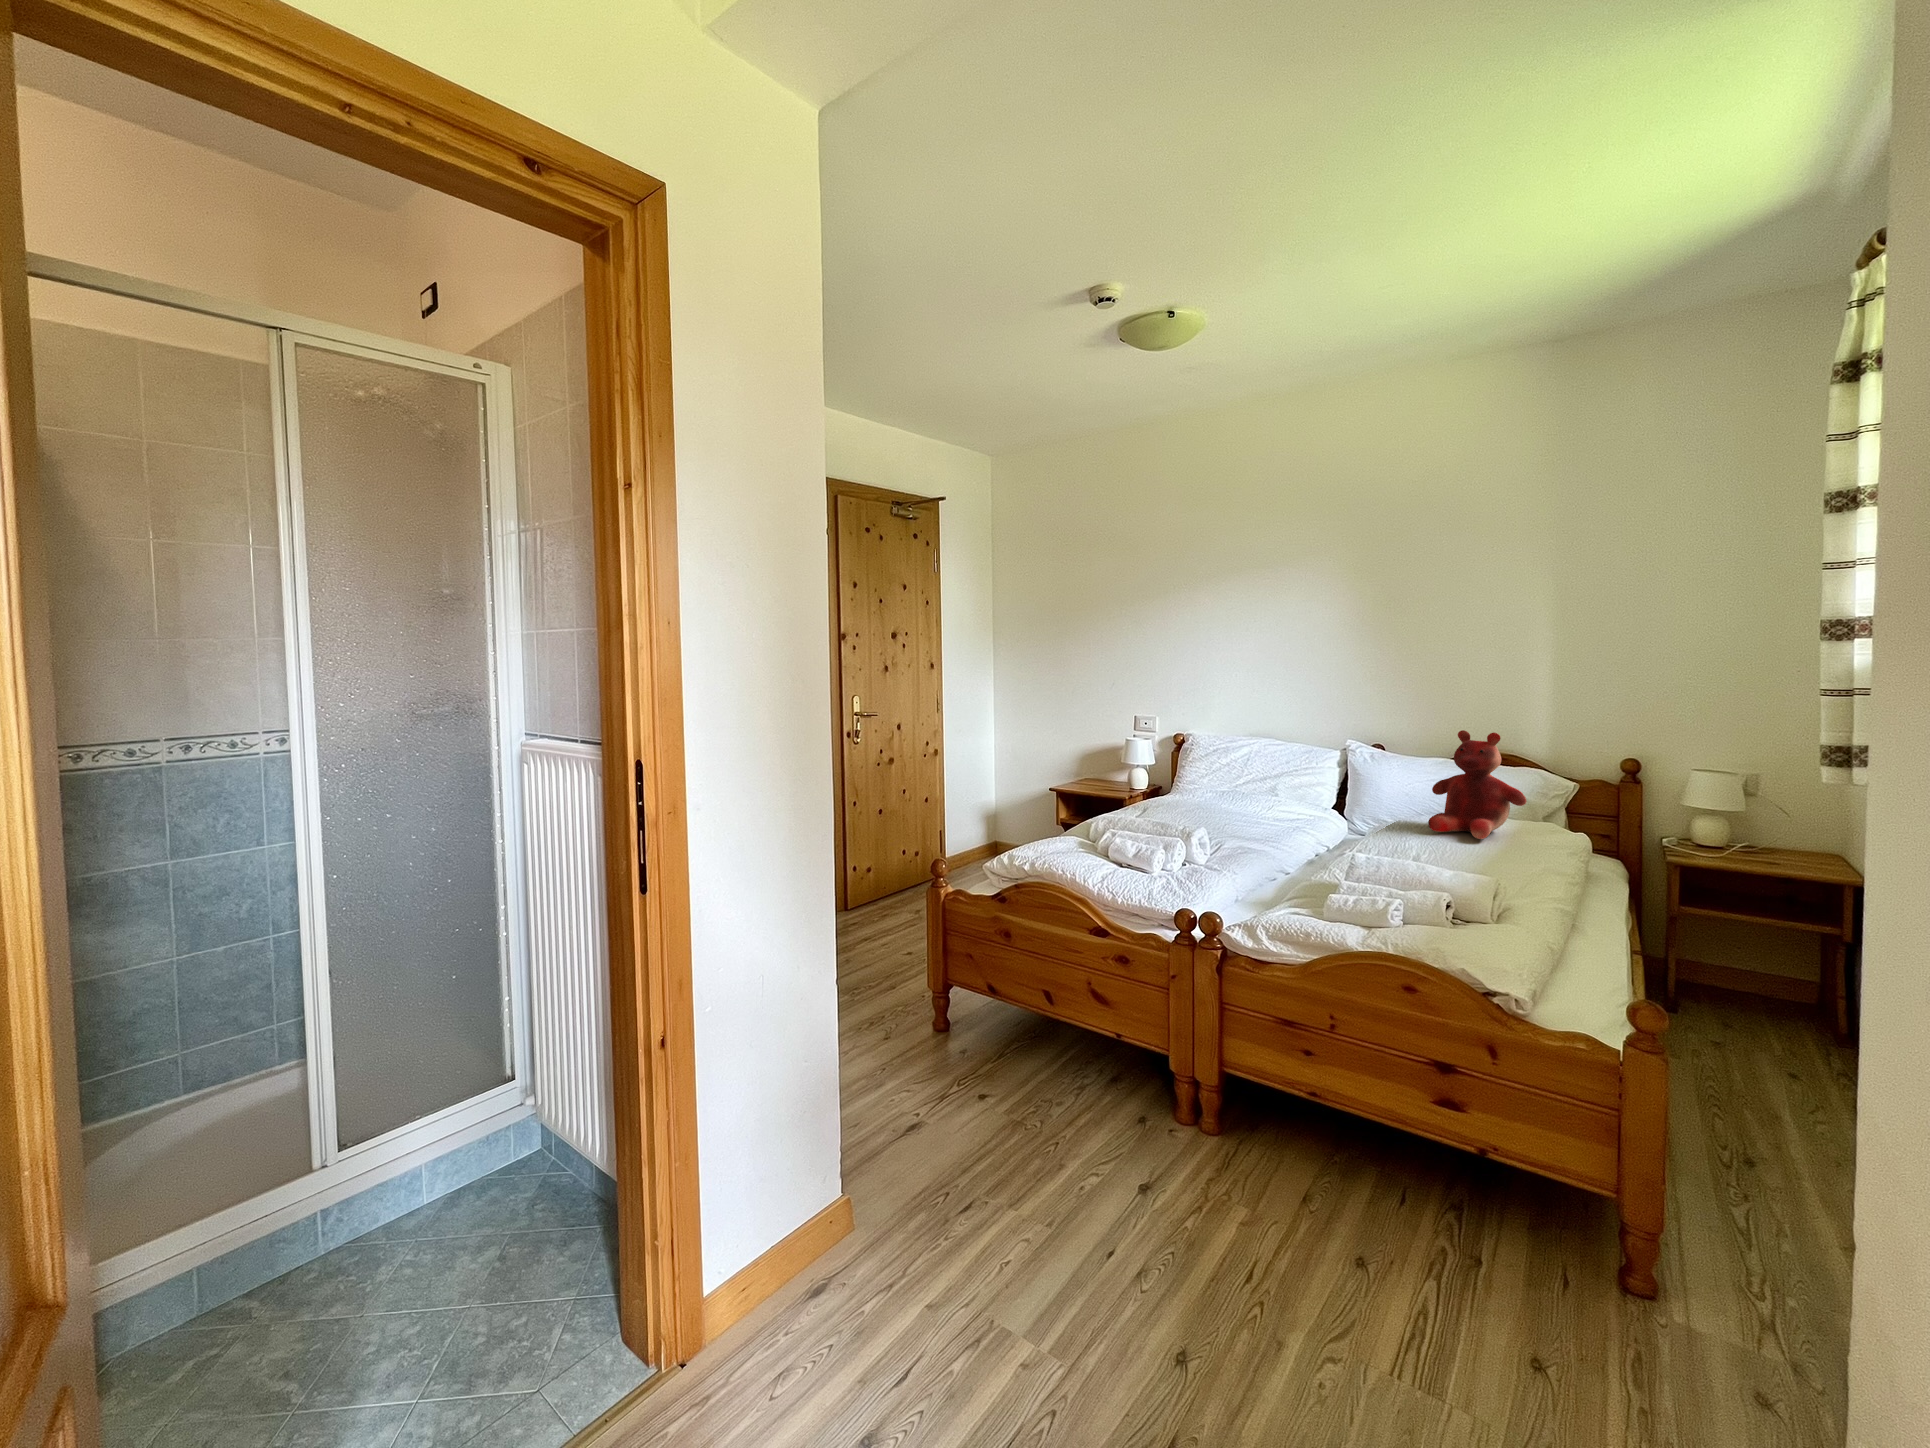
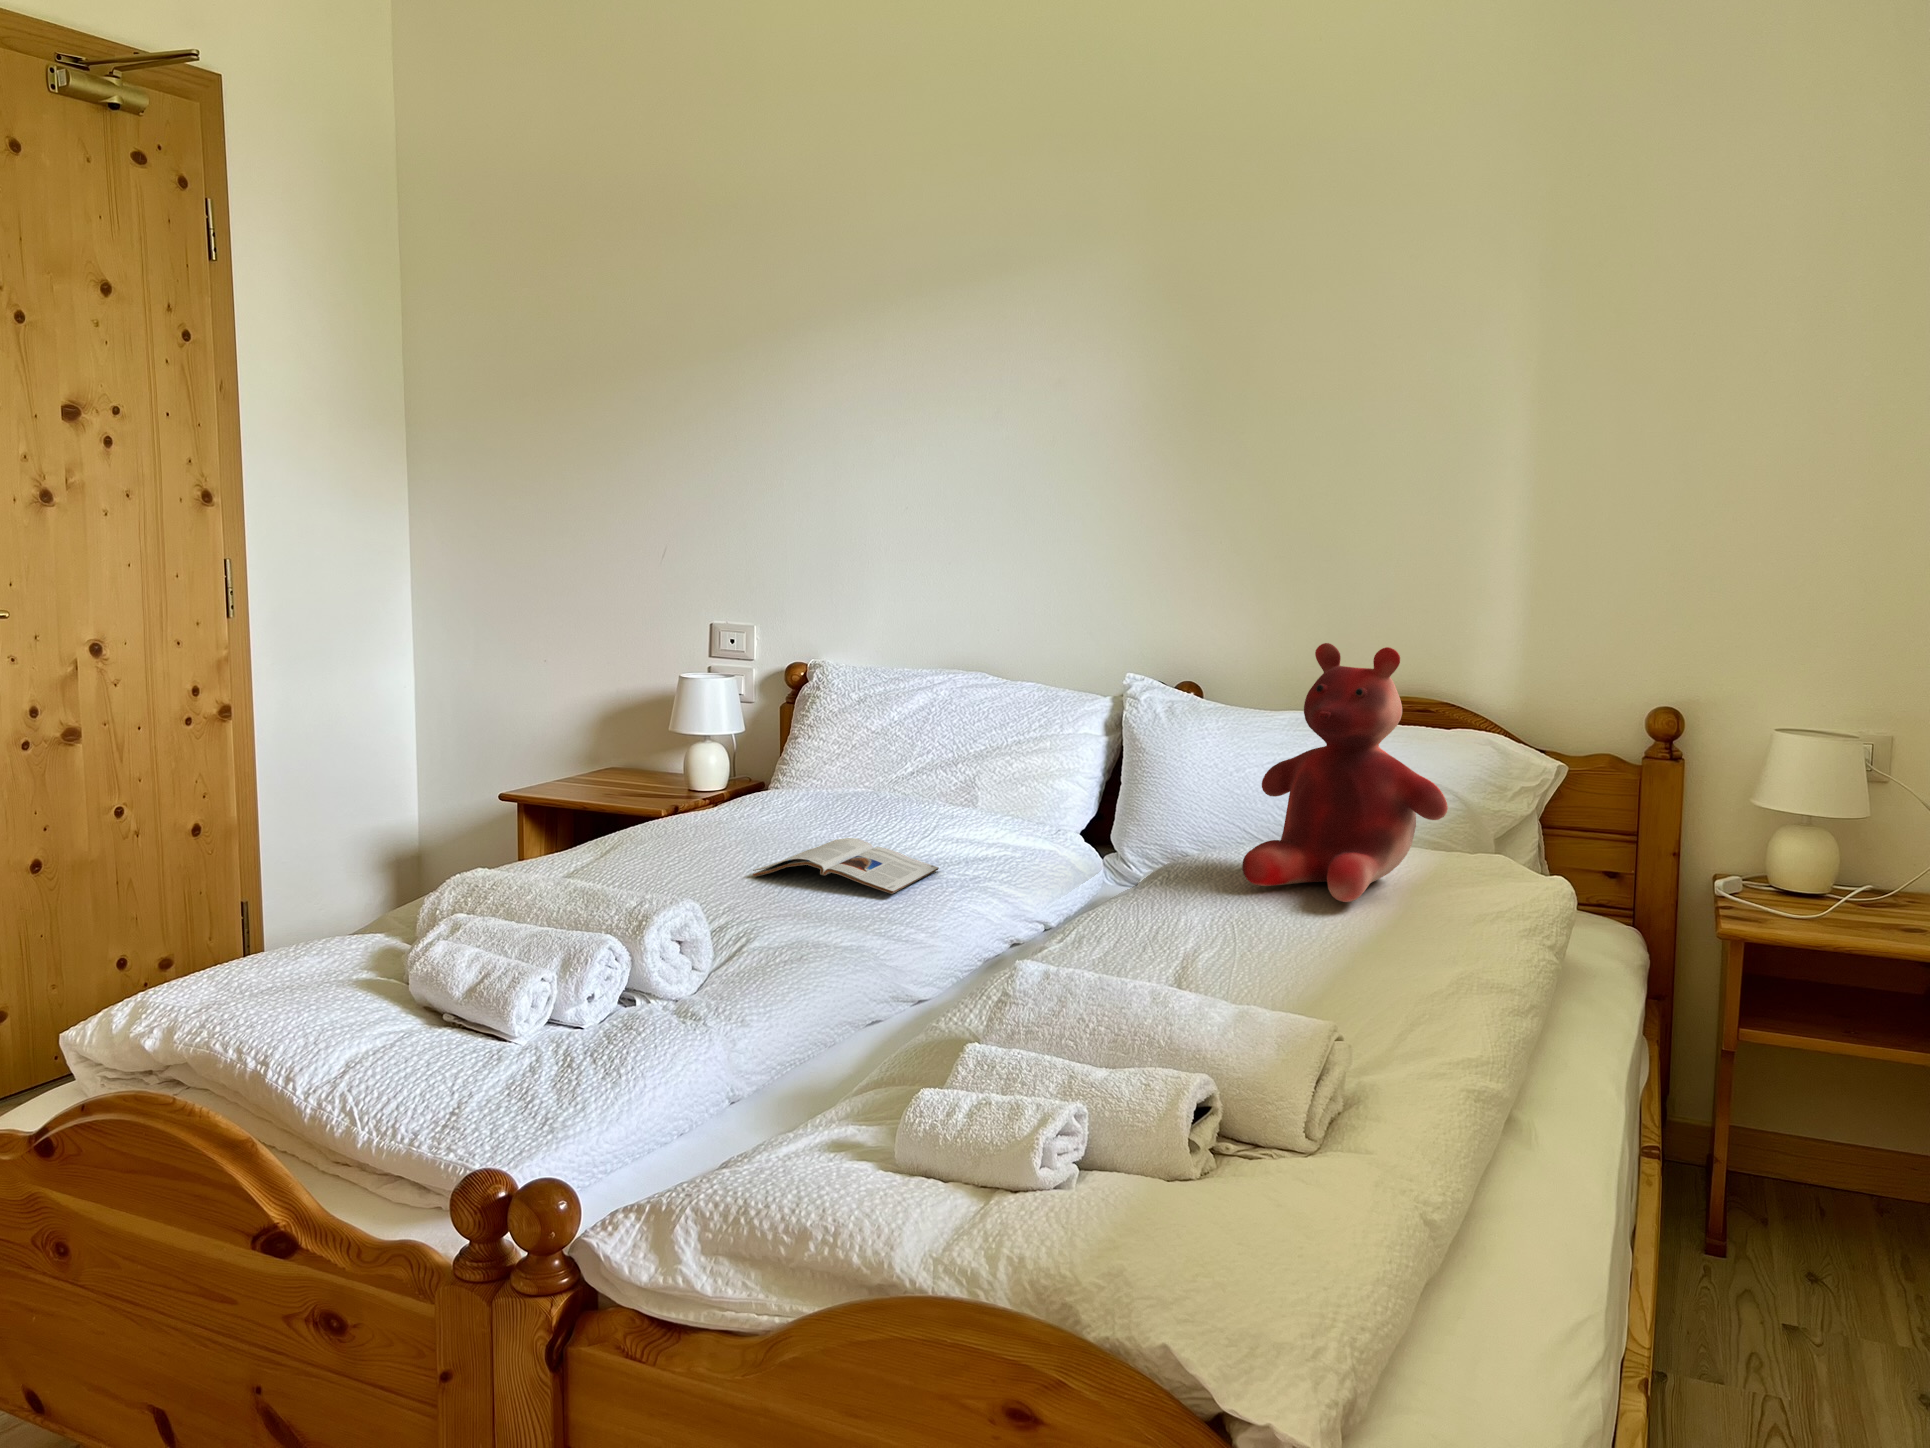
magazine: none [1200,809,1278,831] -> present [753,838,939,894]

